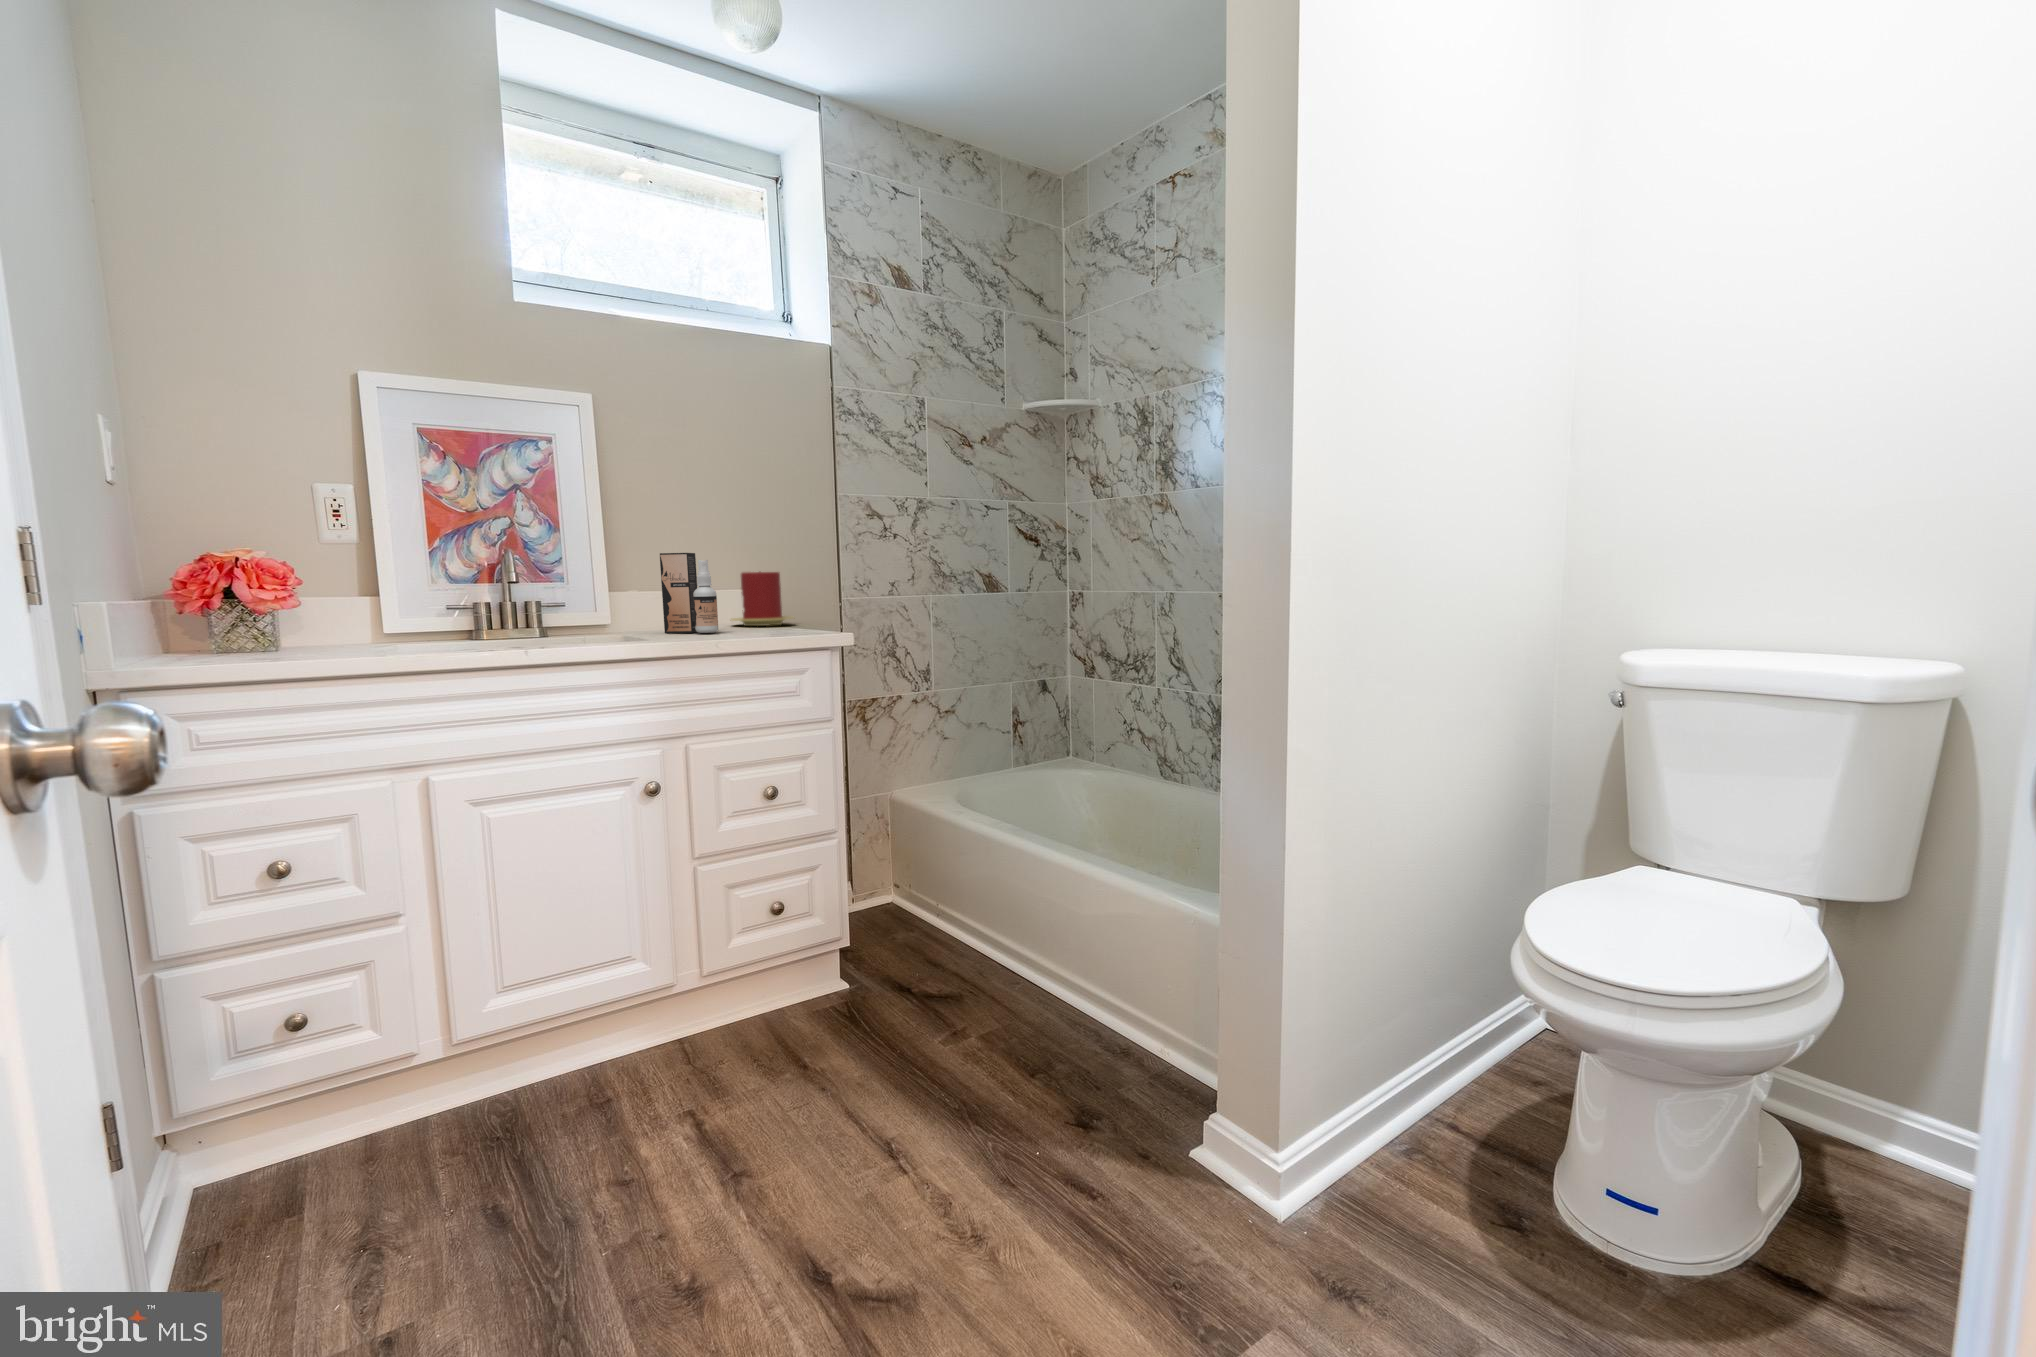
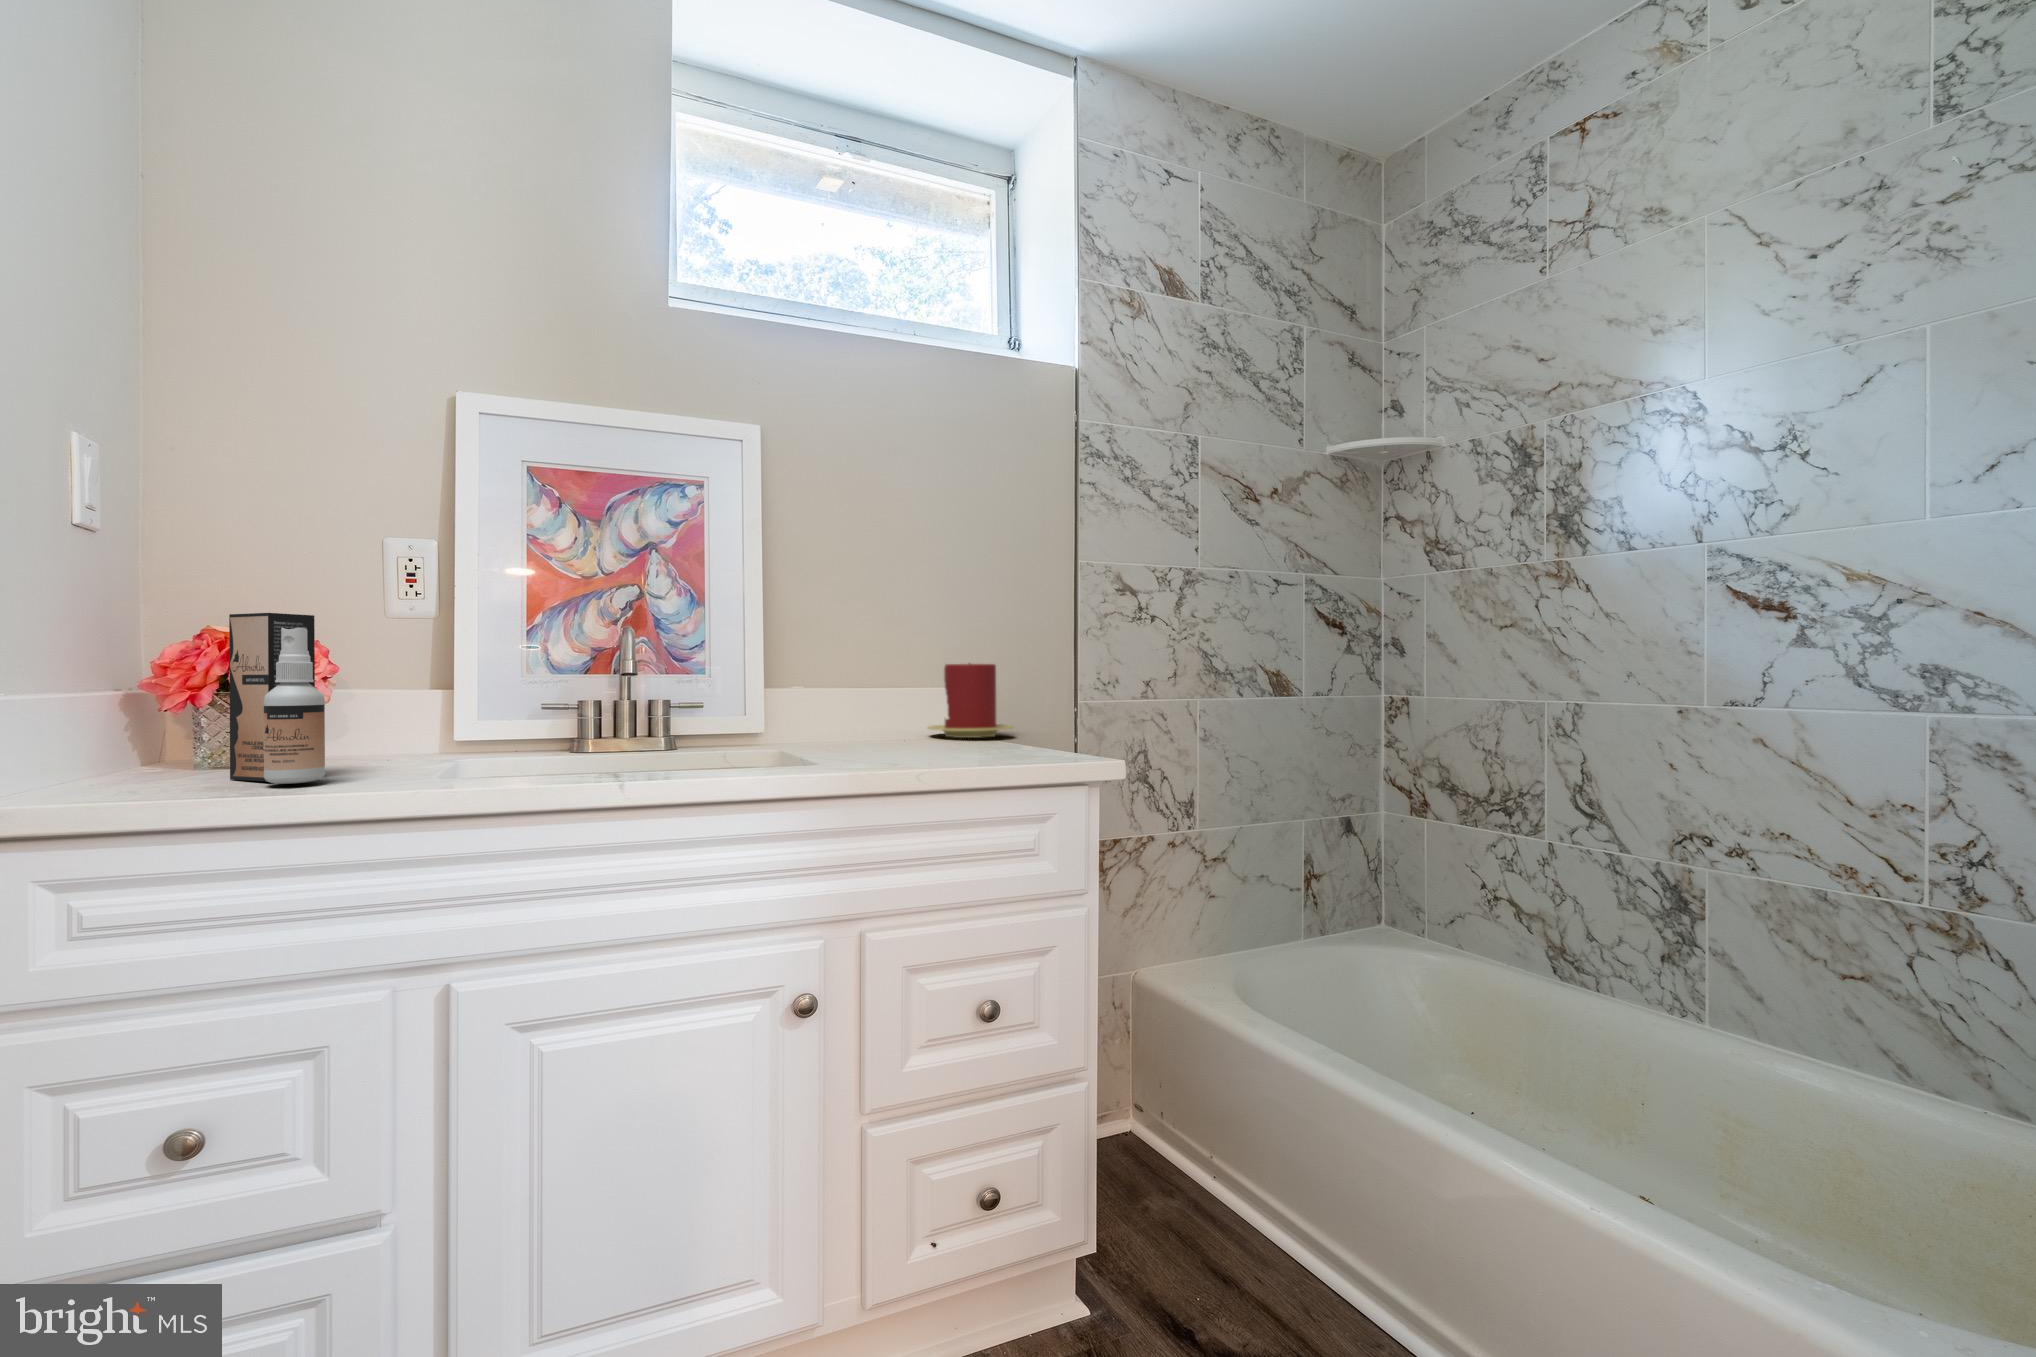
spray bottle: present [660,553,718,633] -> present [229,613,325,784]

